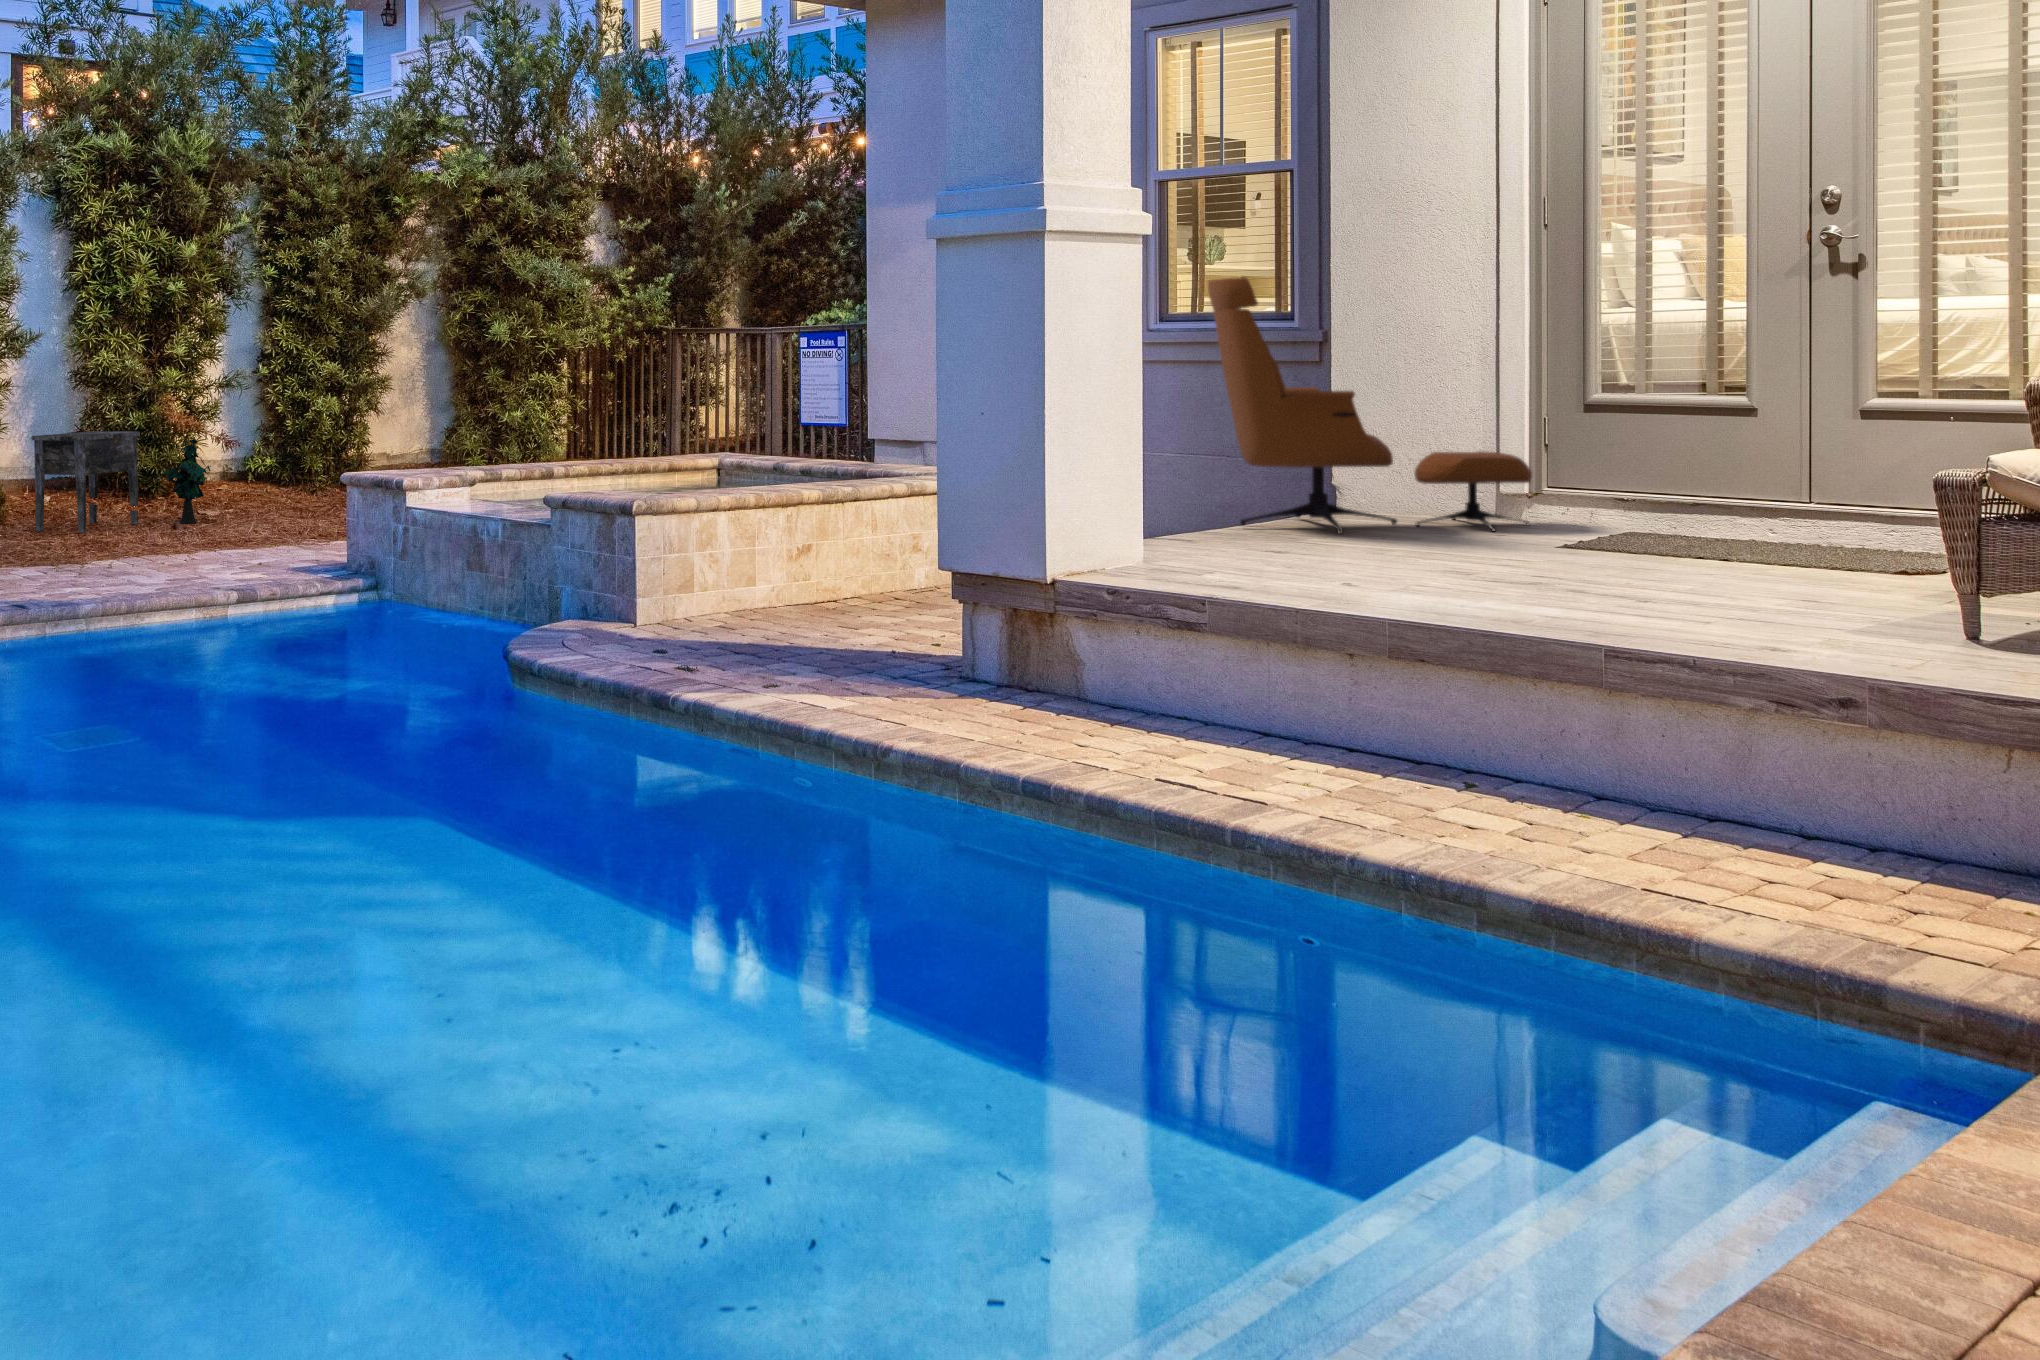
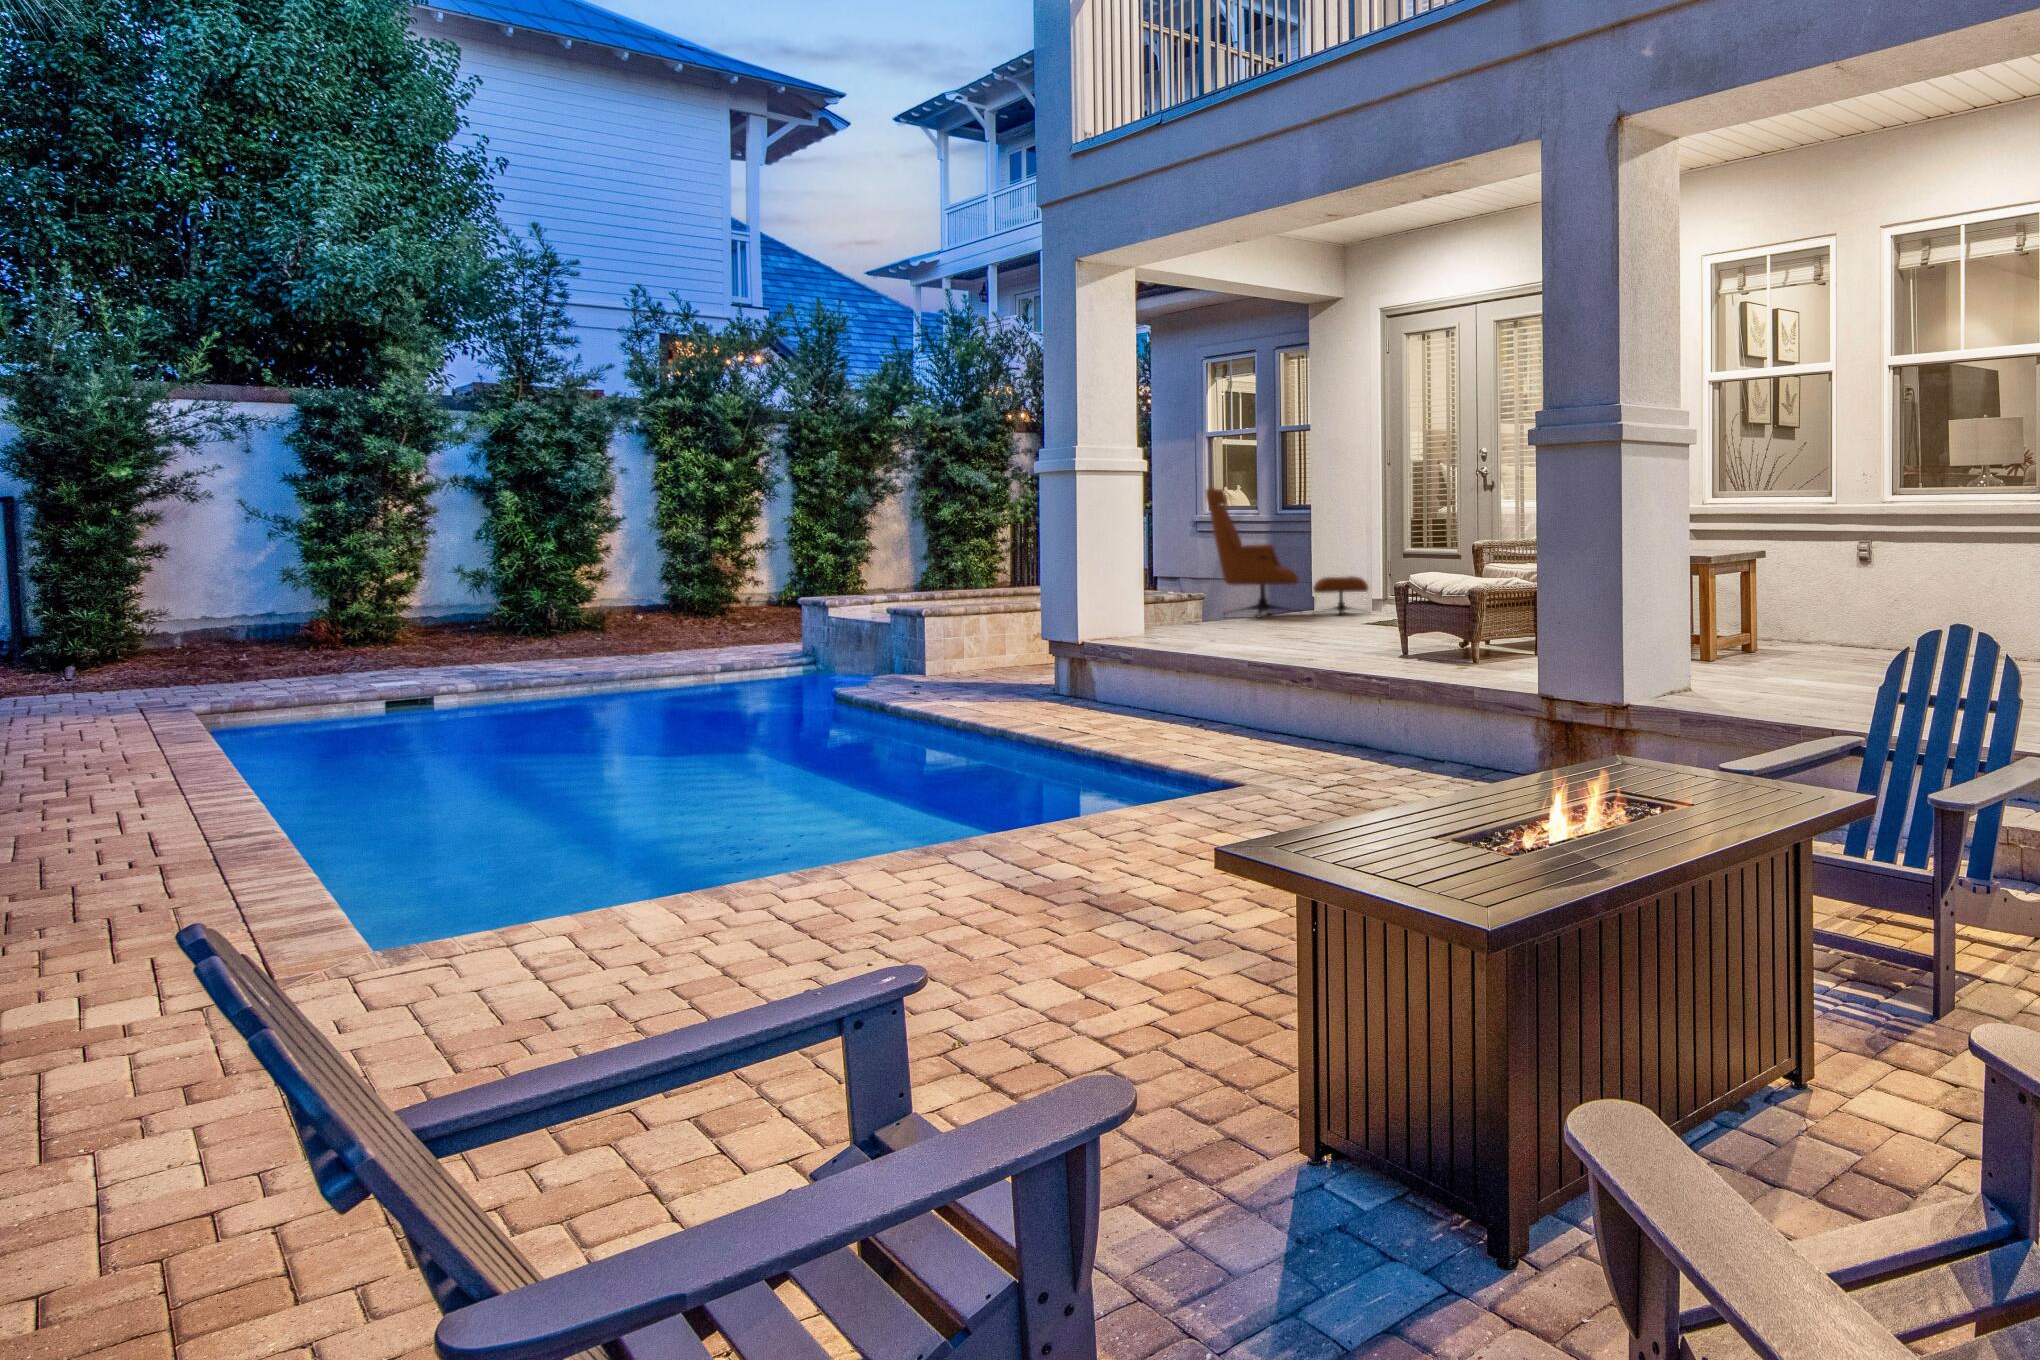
side table: present [31,431,140,533] -> none [625,579,700,640]
decorative plant: present [163,439,211,524] -> none [715,583,748,634]

